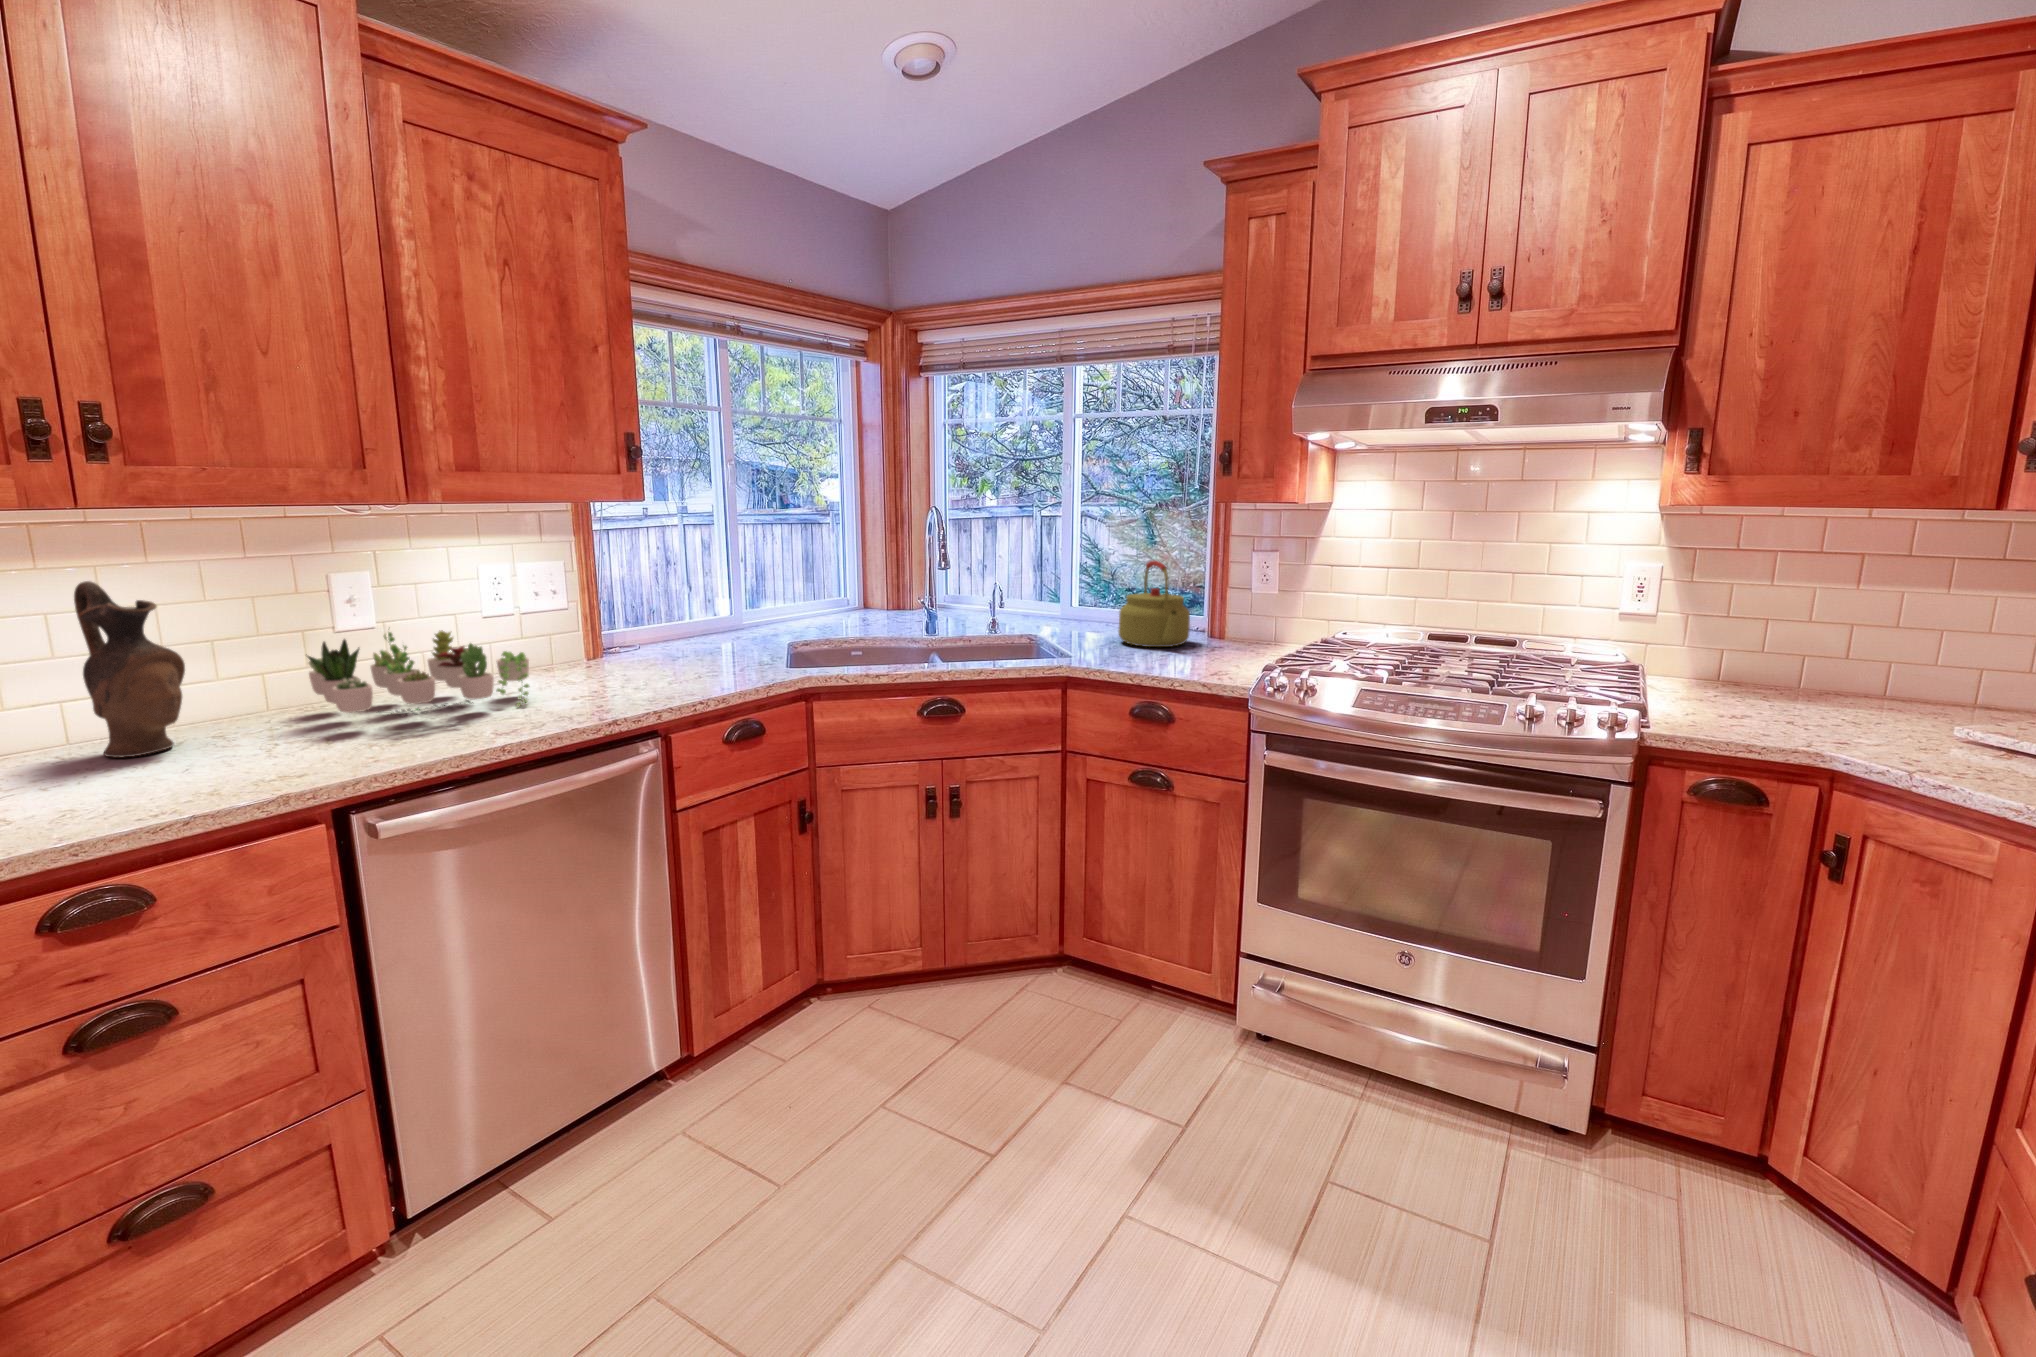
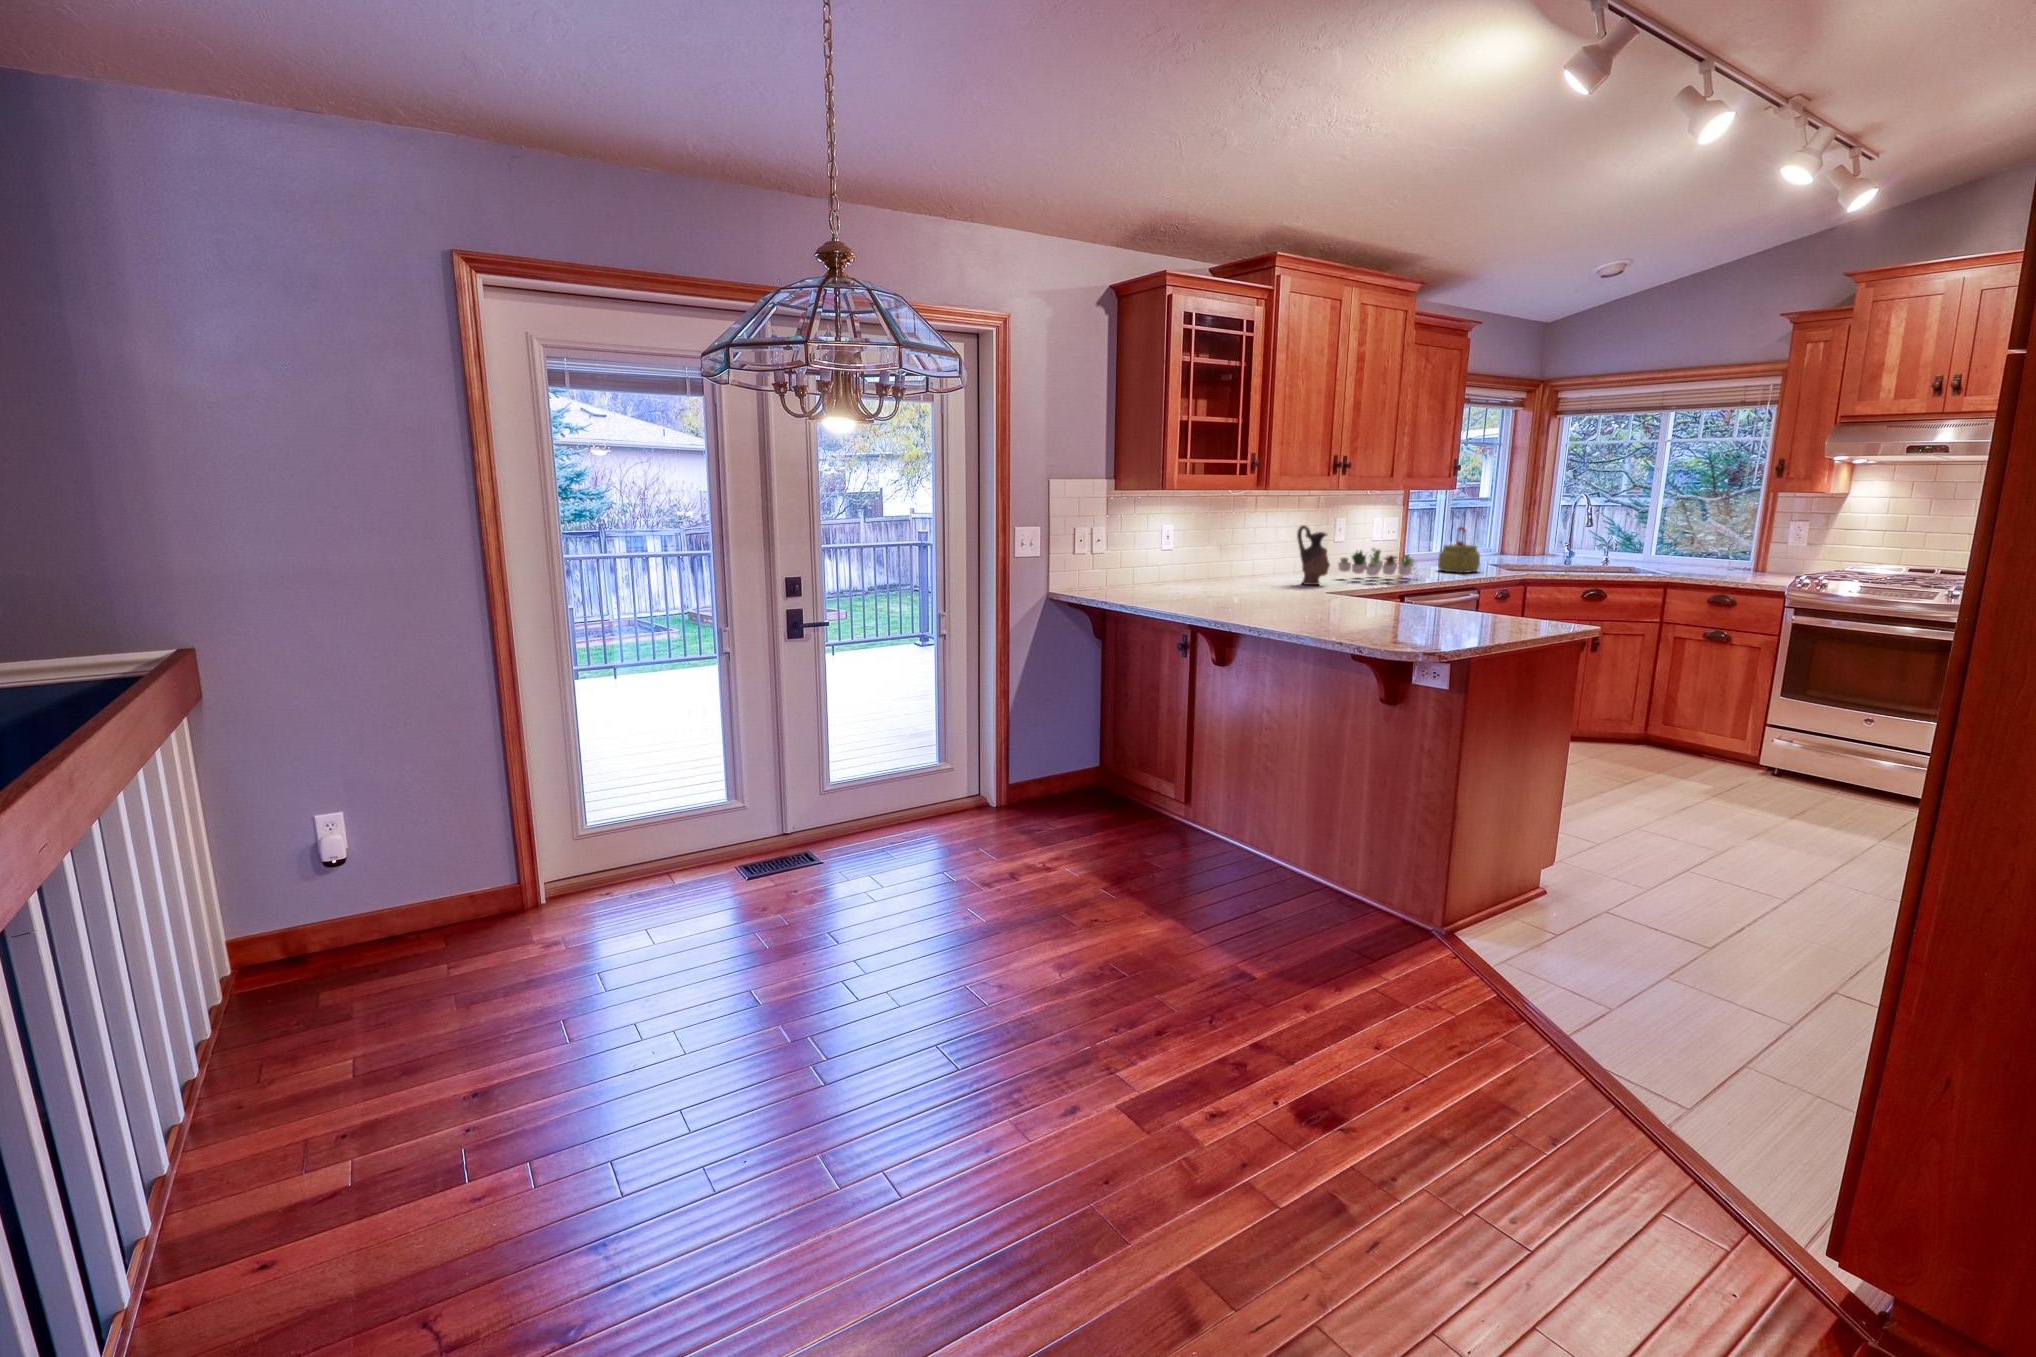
kettle: present [1118,561,1190,647] -> present [1438,527,1480,573]

